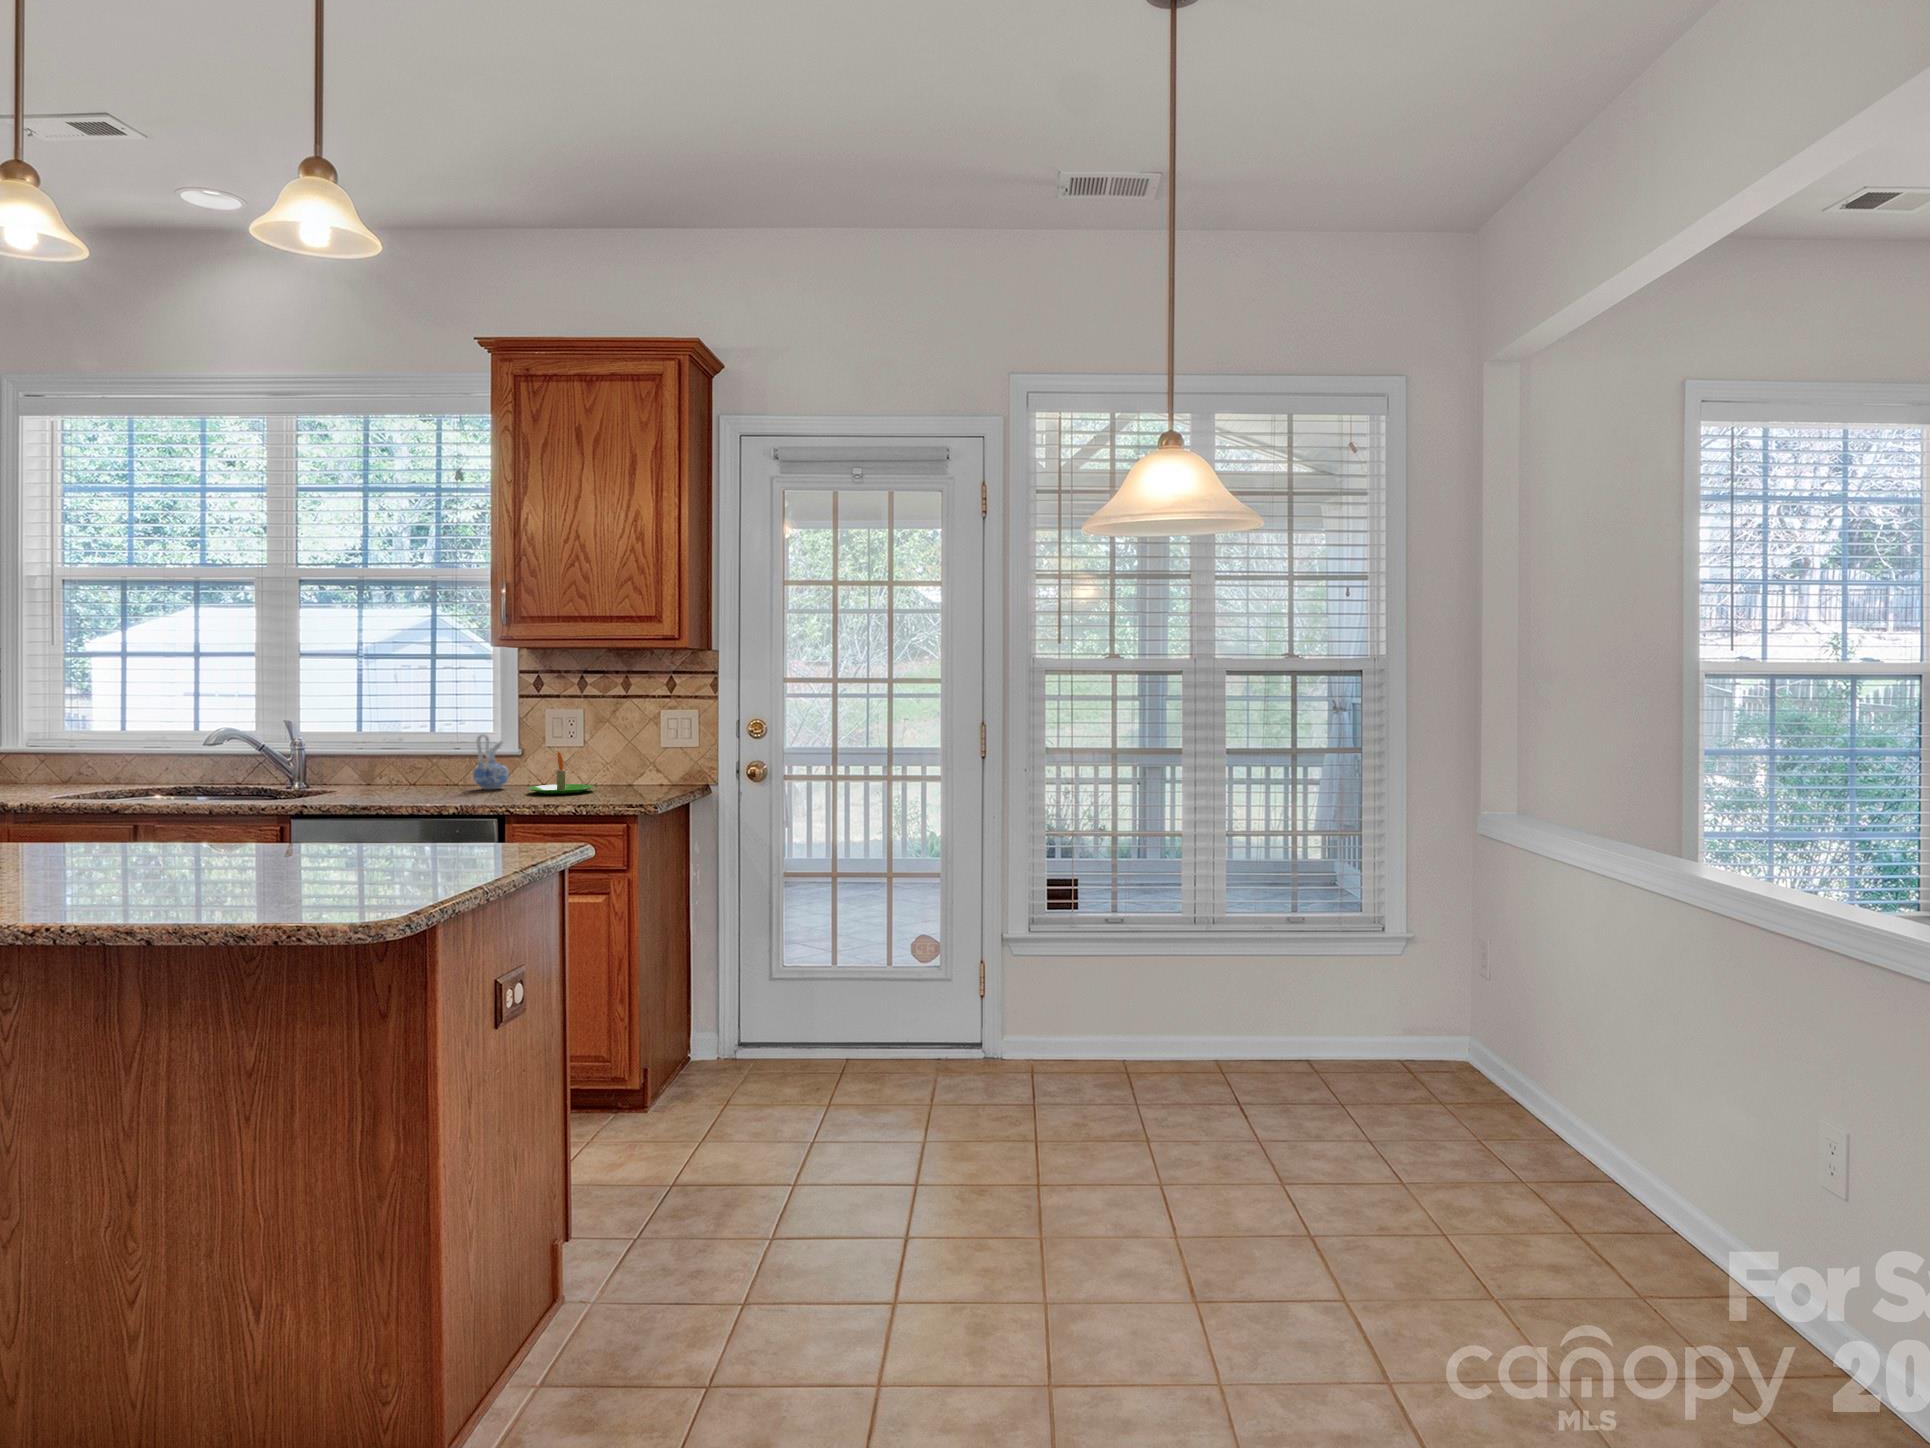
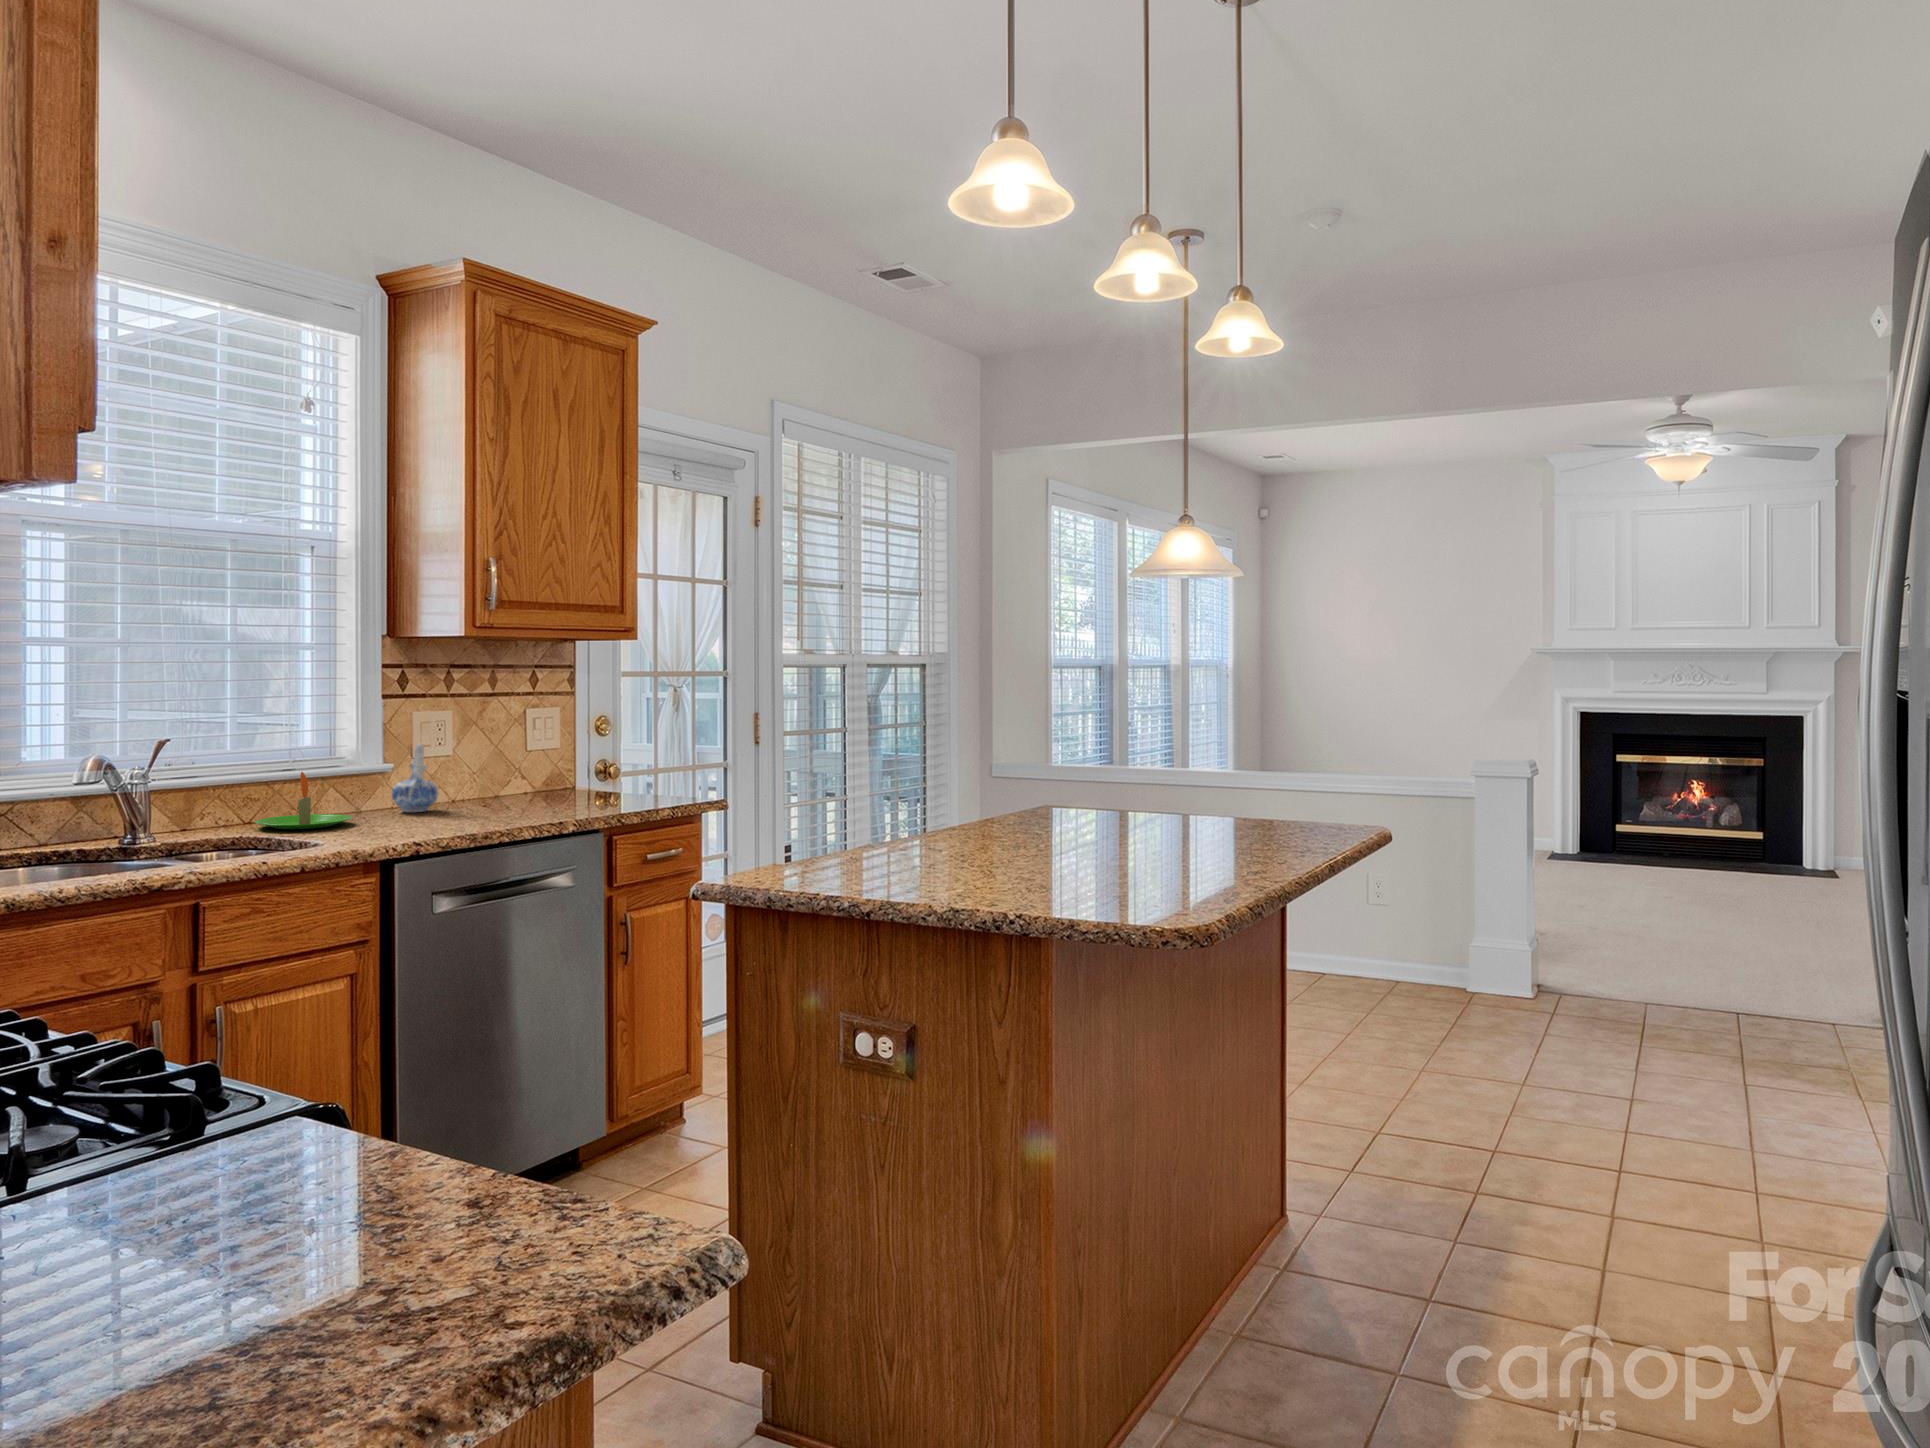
candle: present [527,751,594,794] -> present [255,772,352,829]

